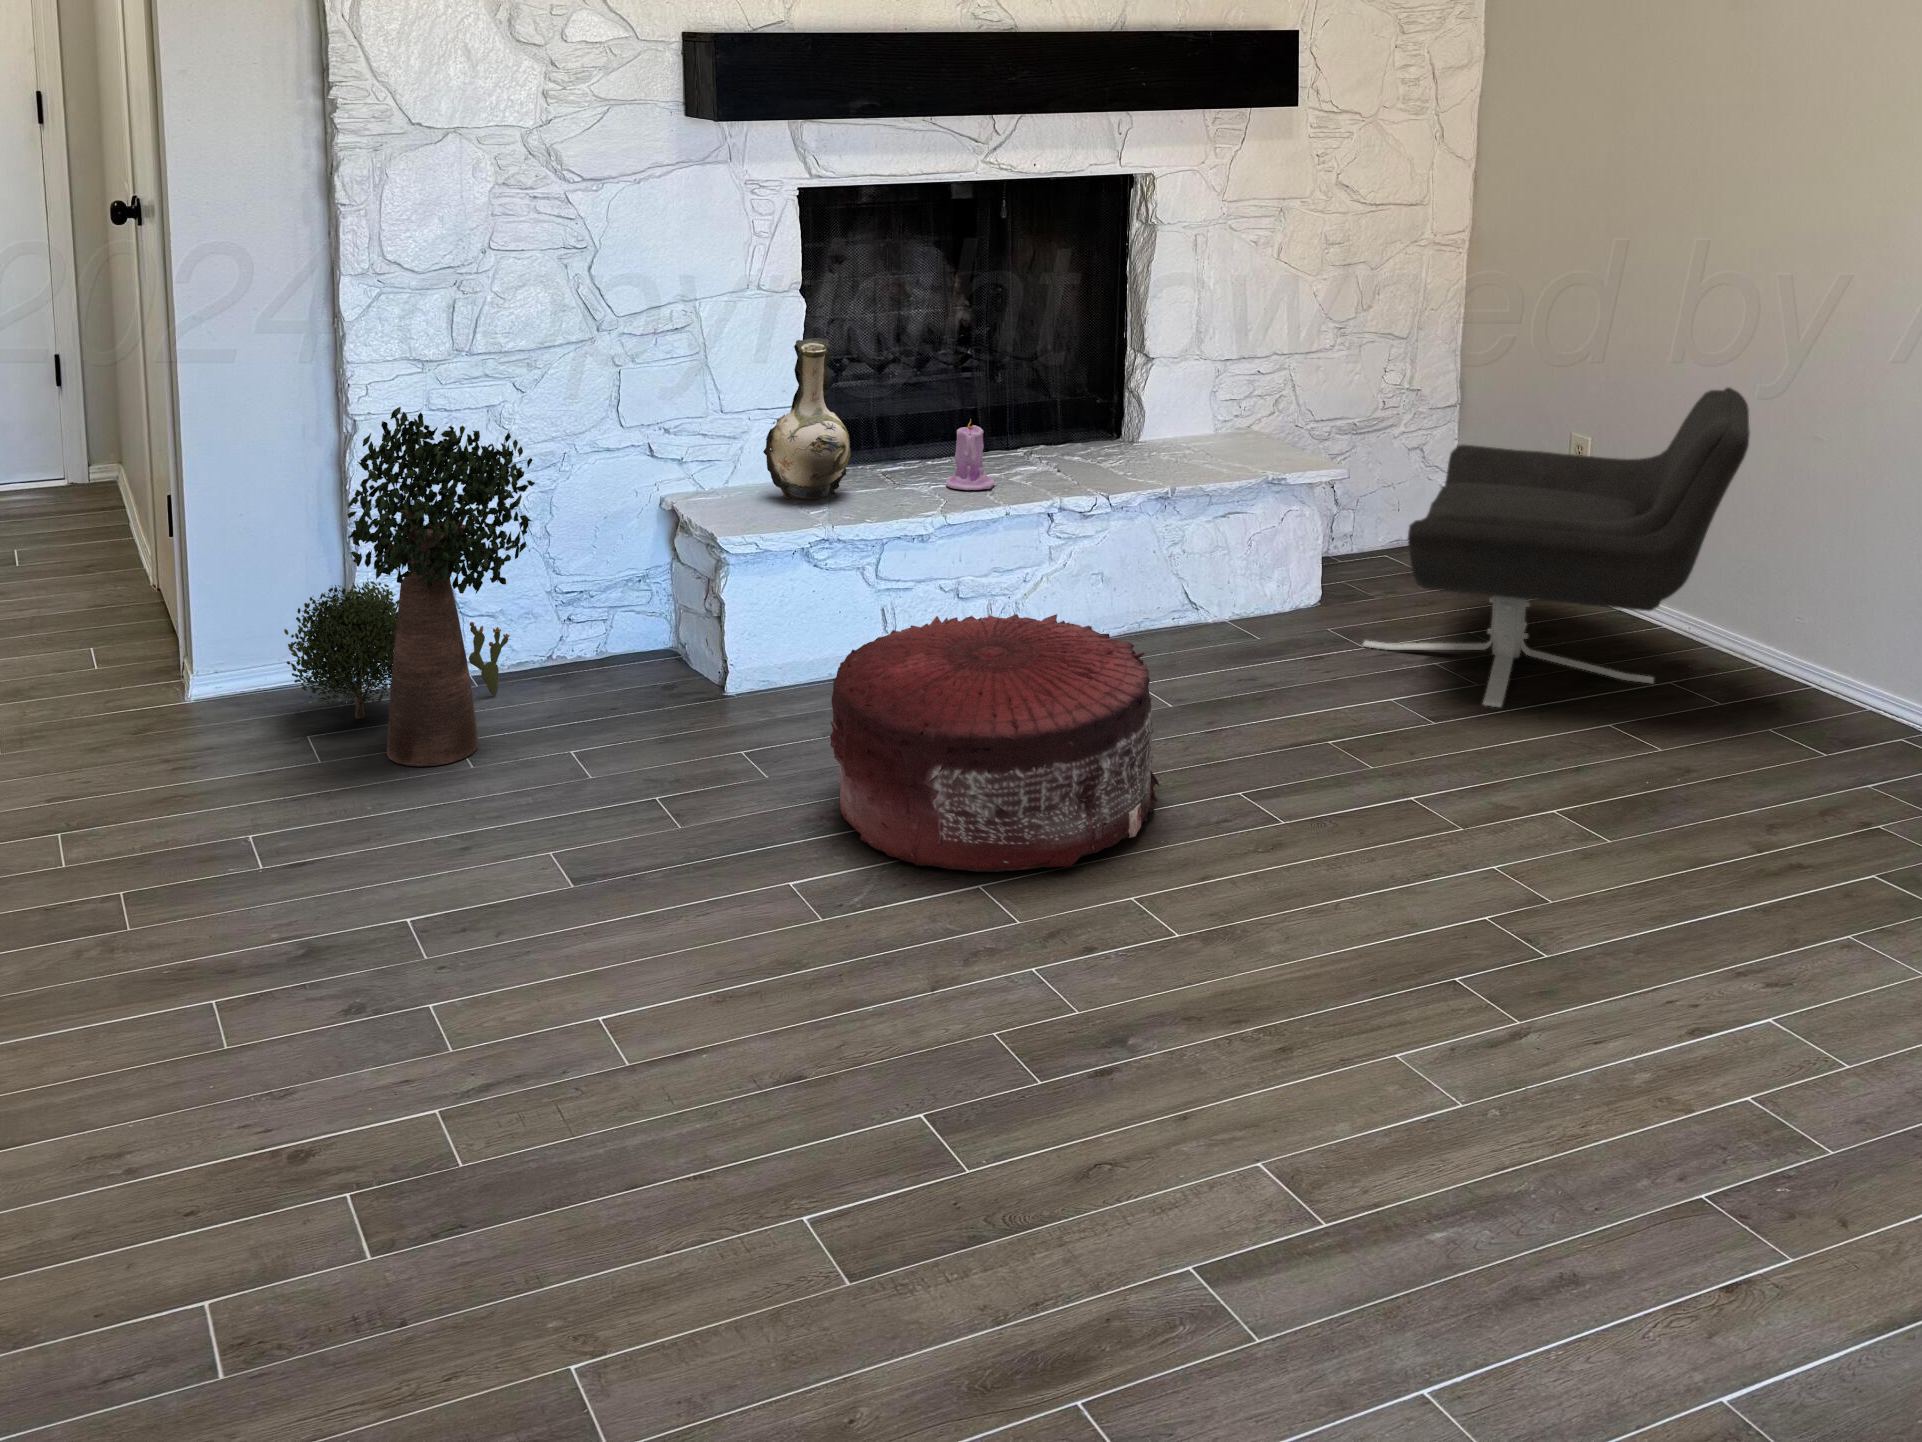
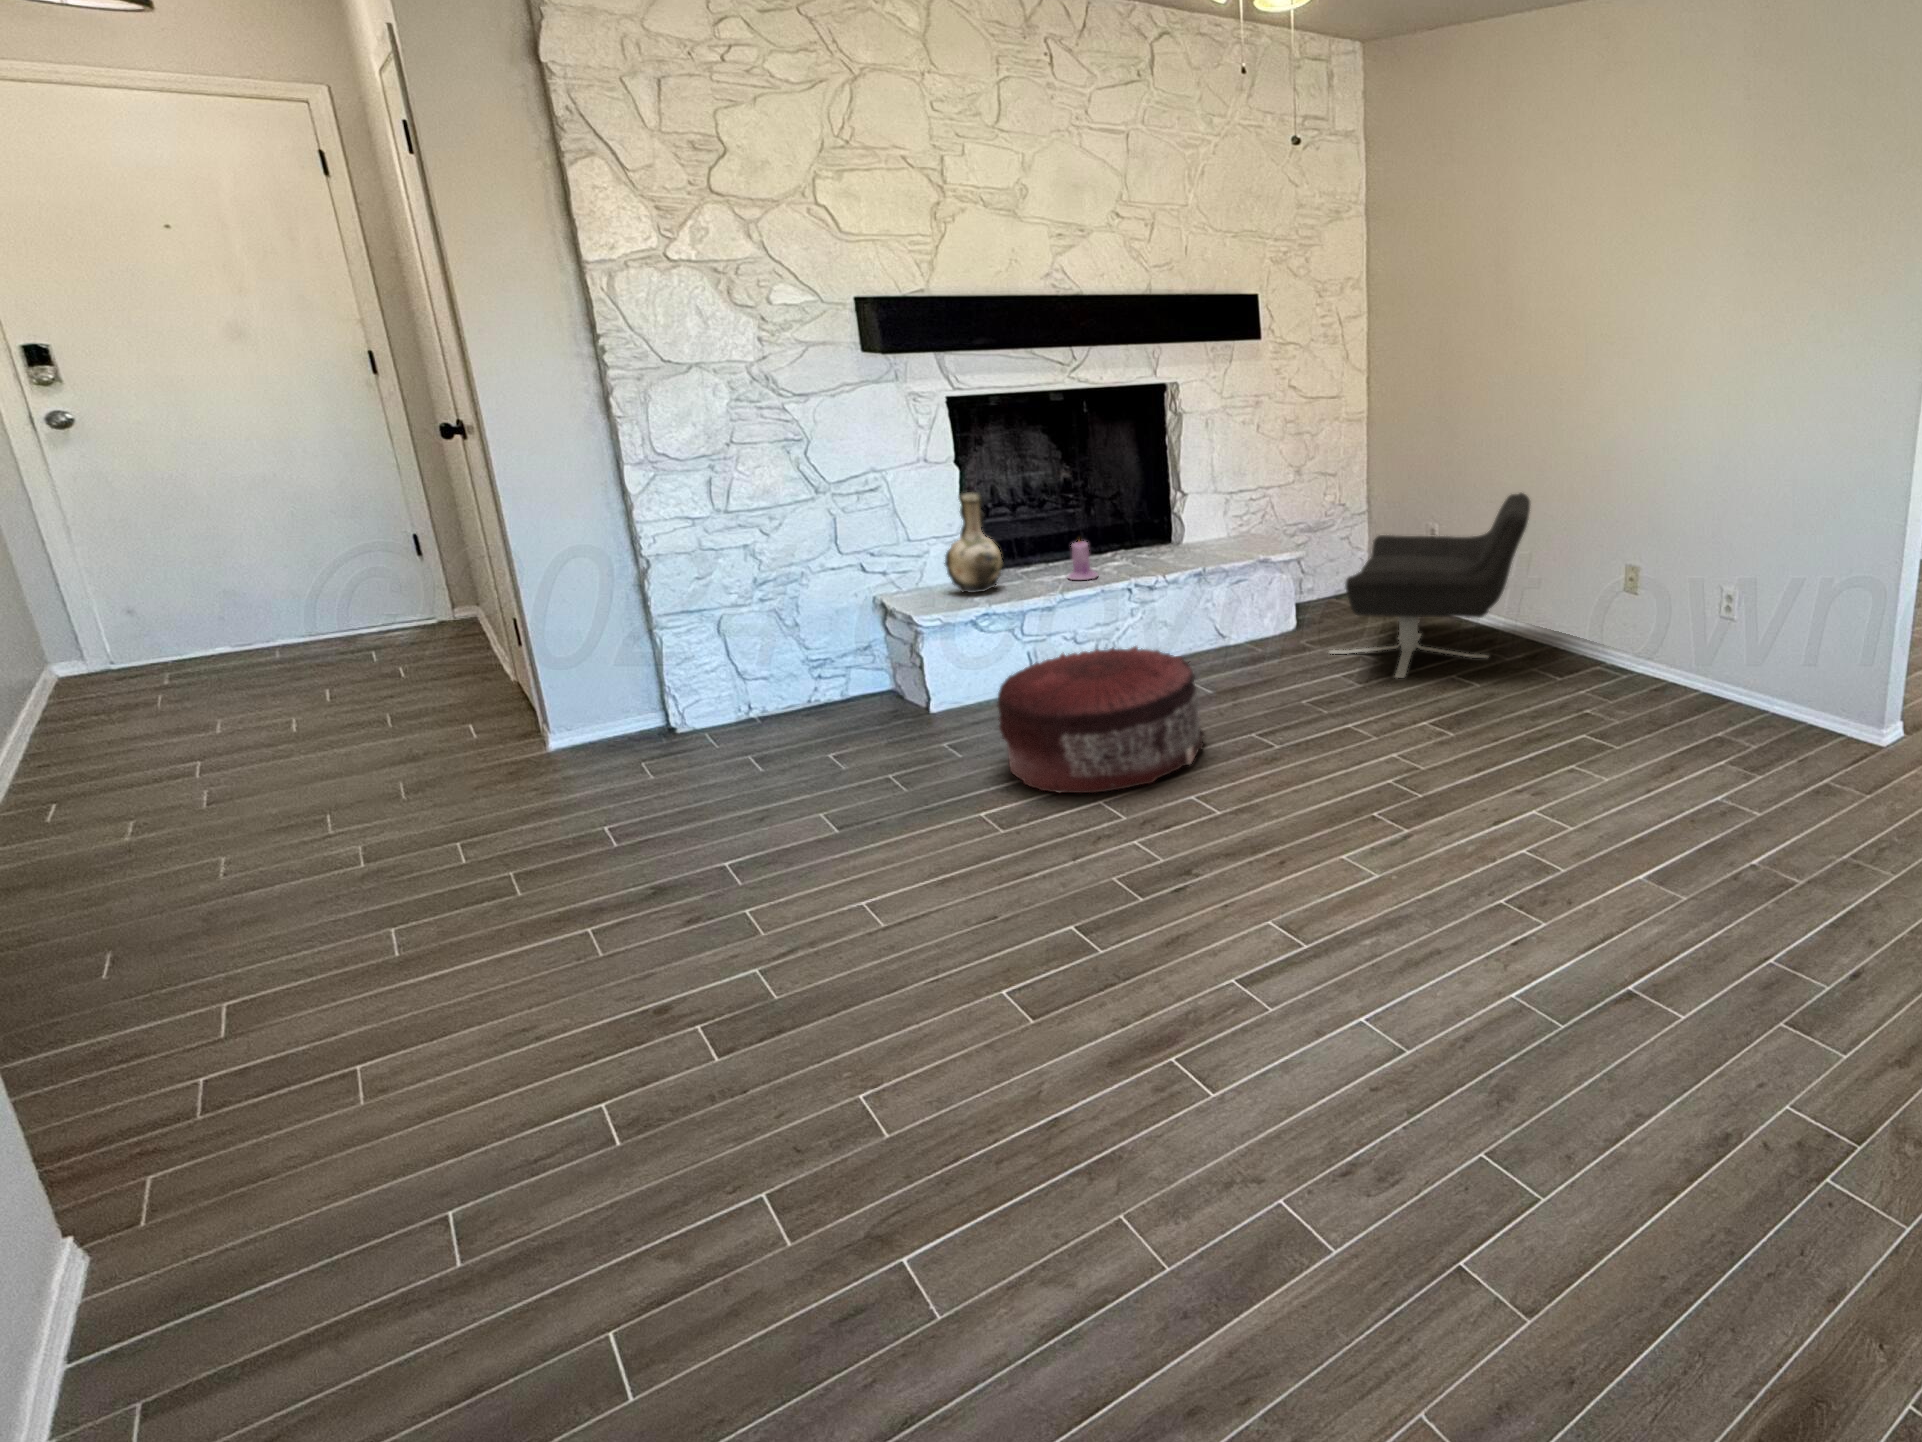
potted plant: present [284,407,535,766] -> none [614,548,786,775]

